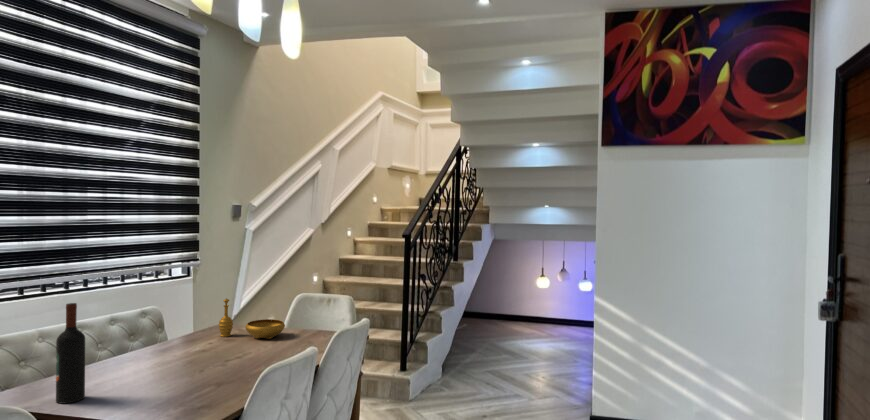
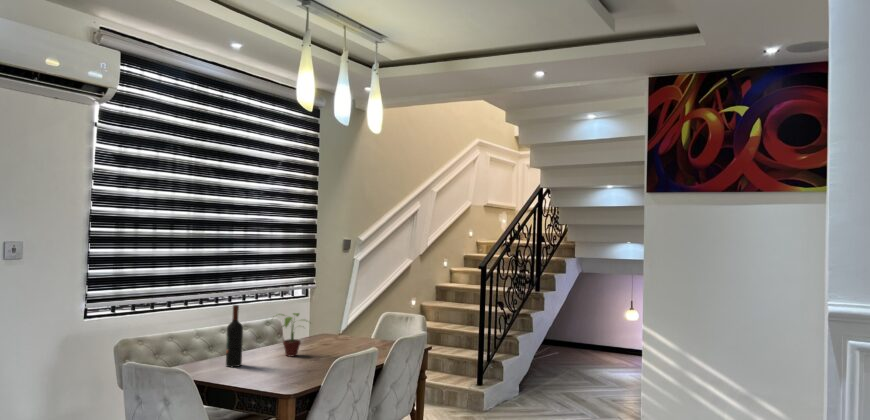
decorative bowl: present [218,298,285,339] -> none [326,311,374,343]
potted plant: none [135,306,201,372] -> present [279,313,301,357]

